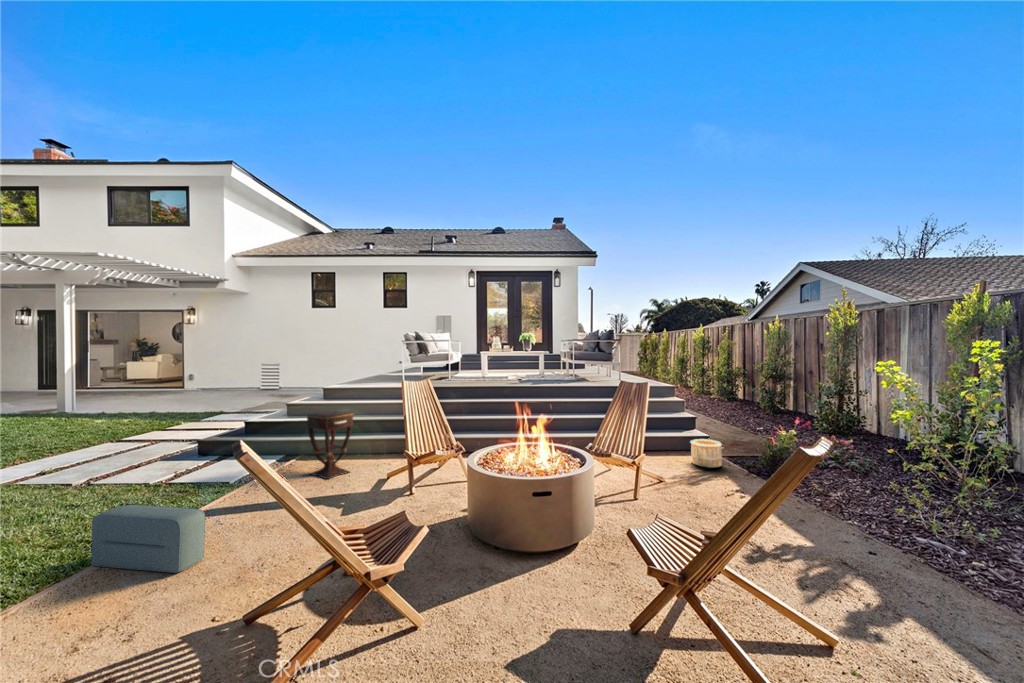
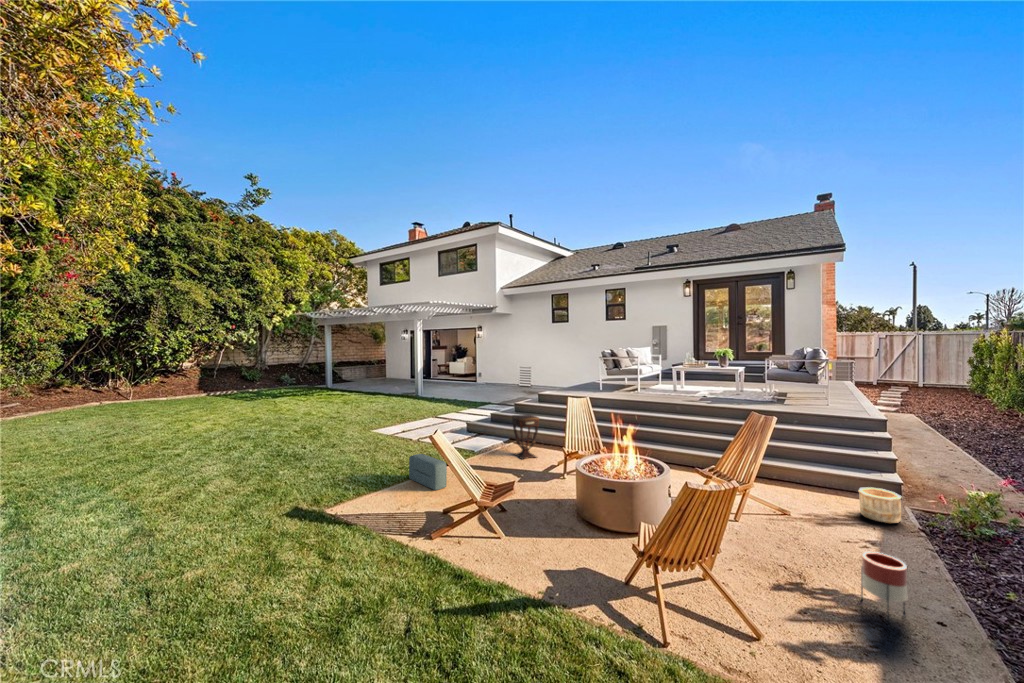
planter: none [795,490,839,555] -> present [861,552,907,619]

